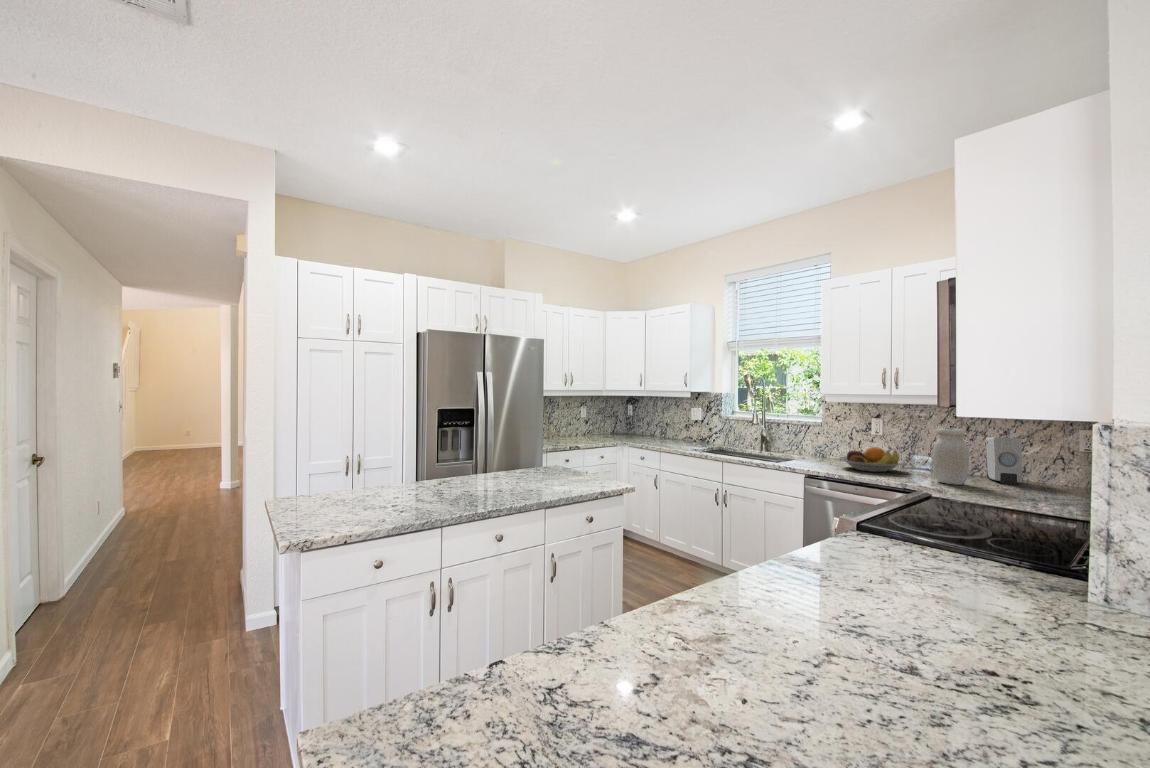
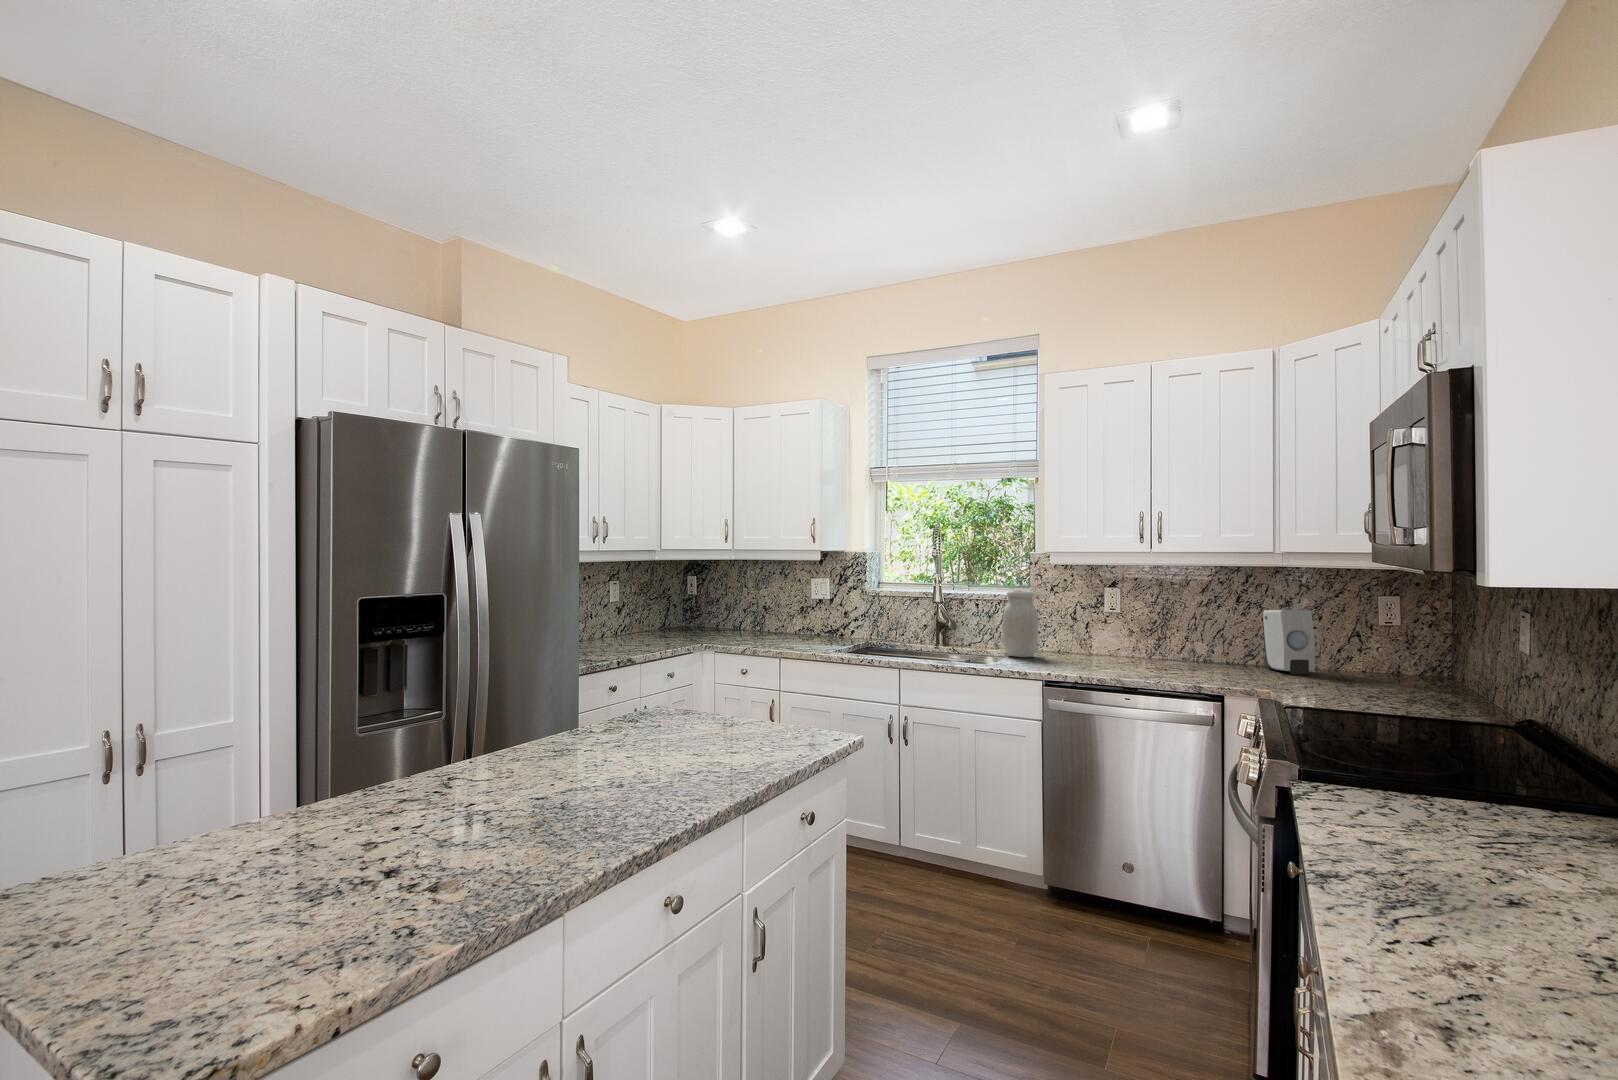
jar: present [933,428,969,485] -> present [1002,590,1039,657]
fruit bowl: present [840,447,904,472] -> none [1075,631,1166,669]

